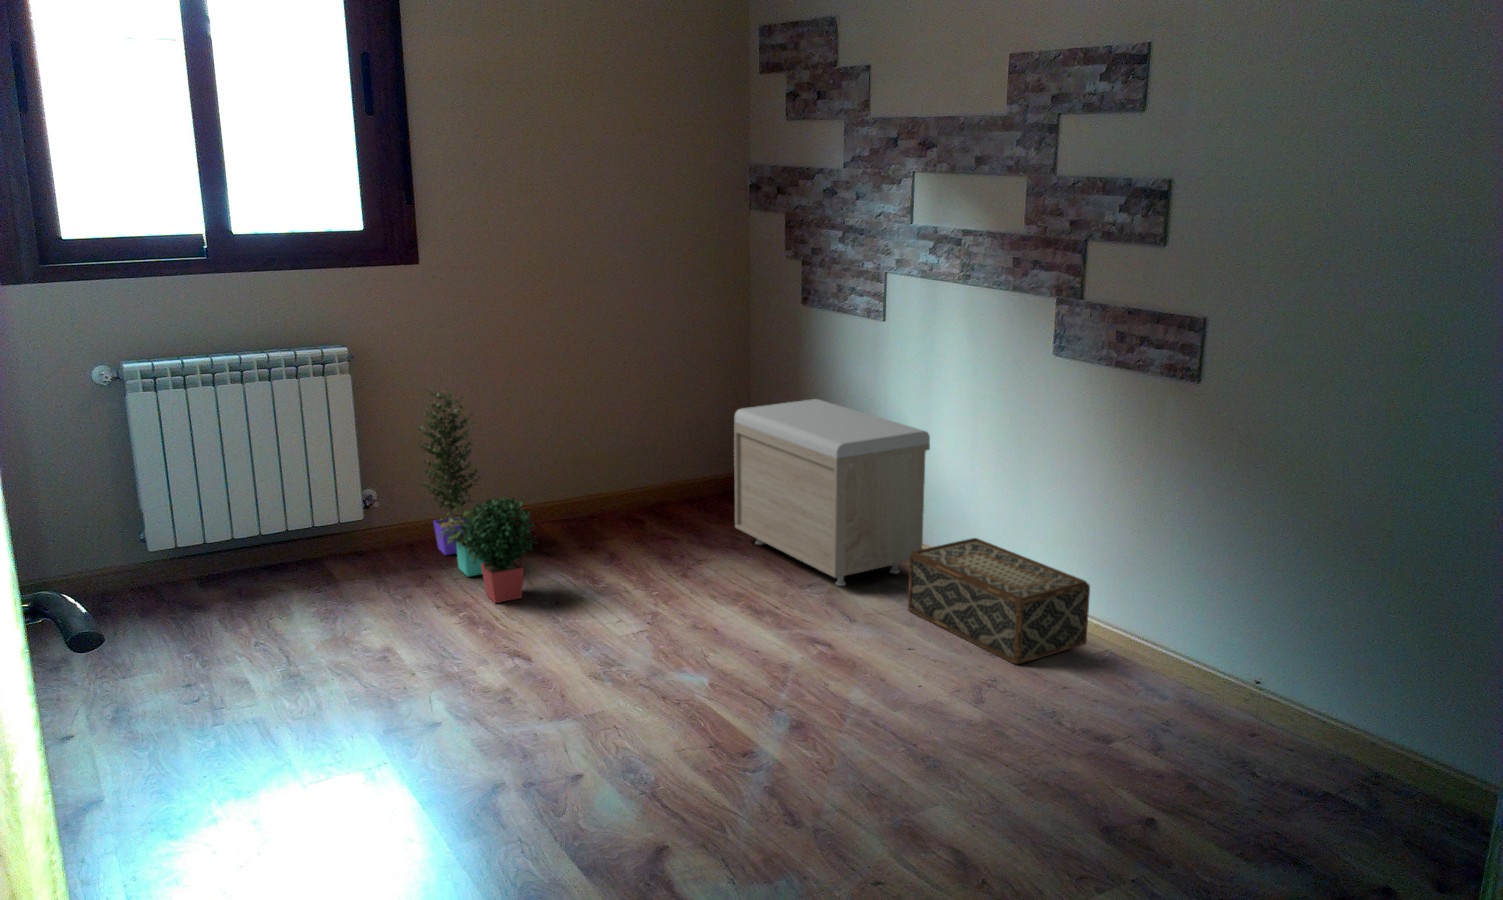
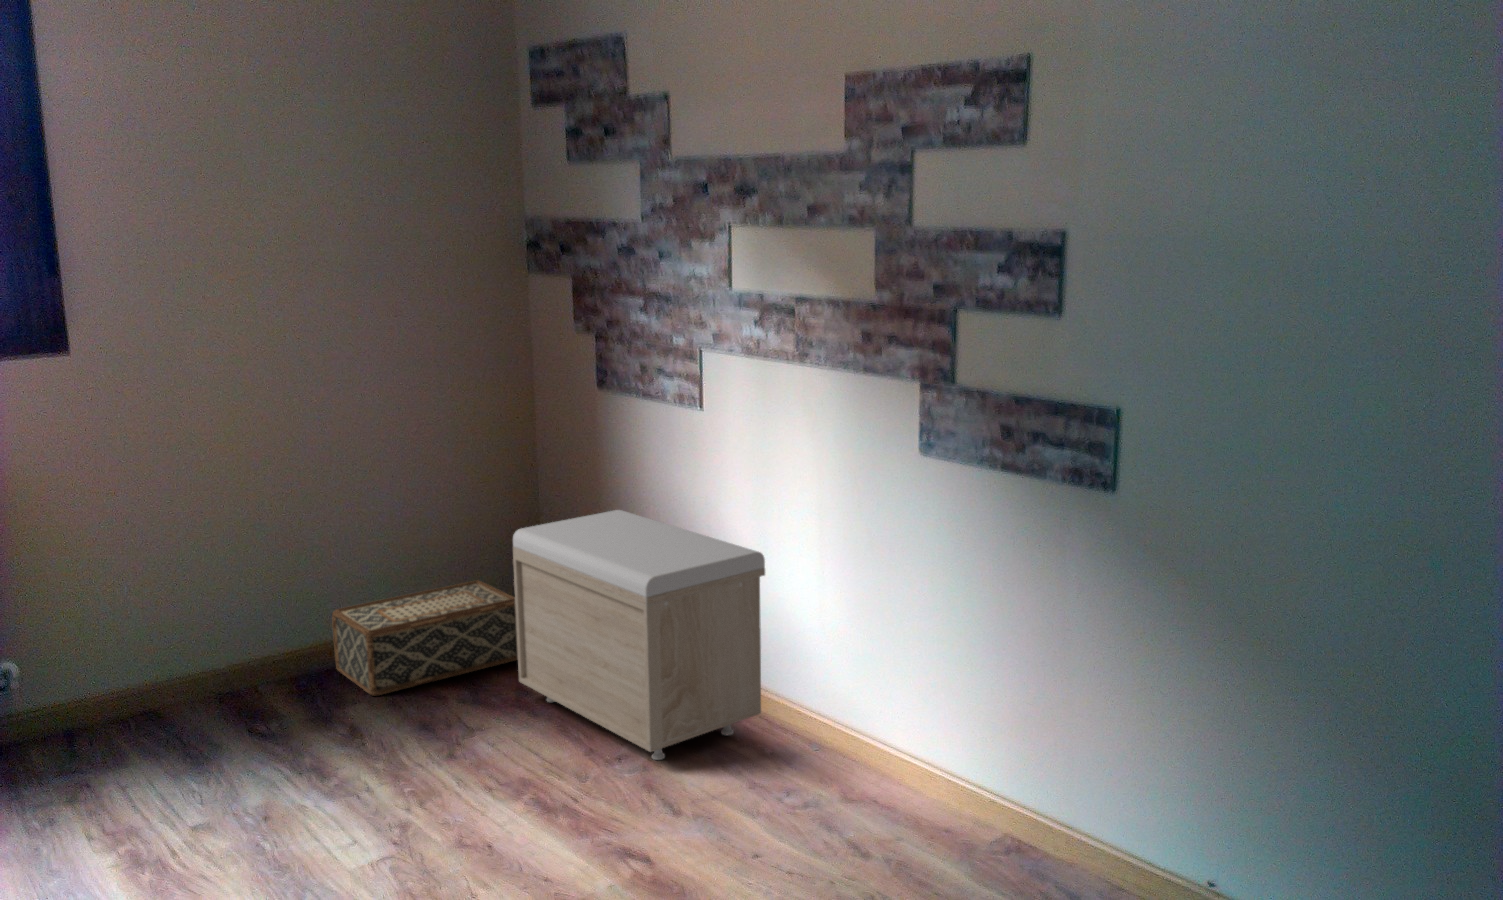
potted plant: present [420,389,537,603] -> none [66,520,238,825]
woven basket: present [908,538,1090,664] -> present [332,580,518,696]

